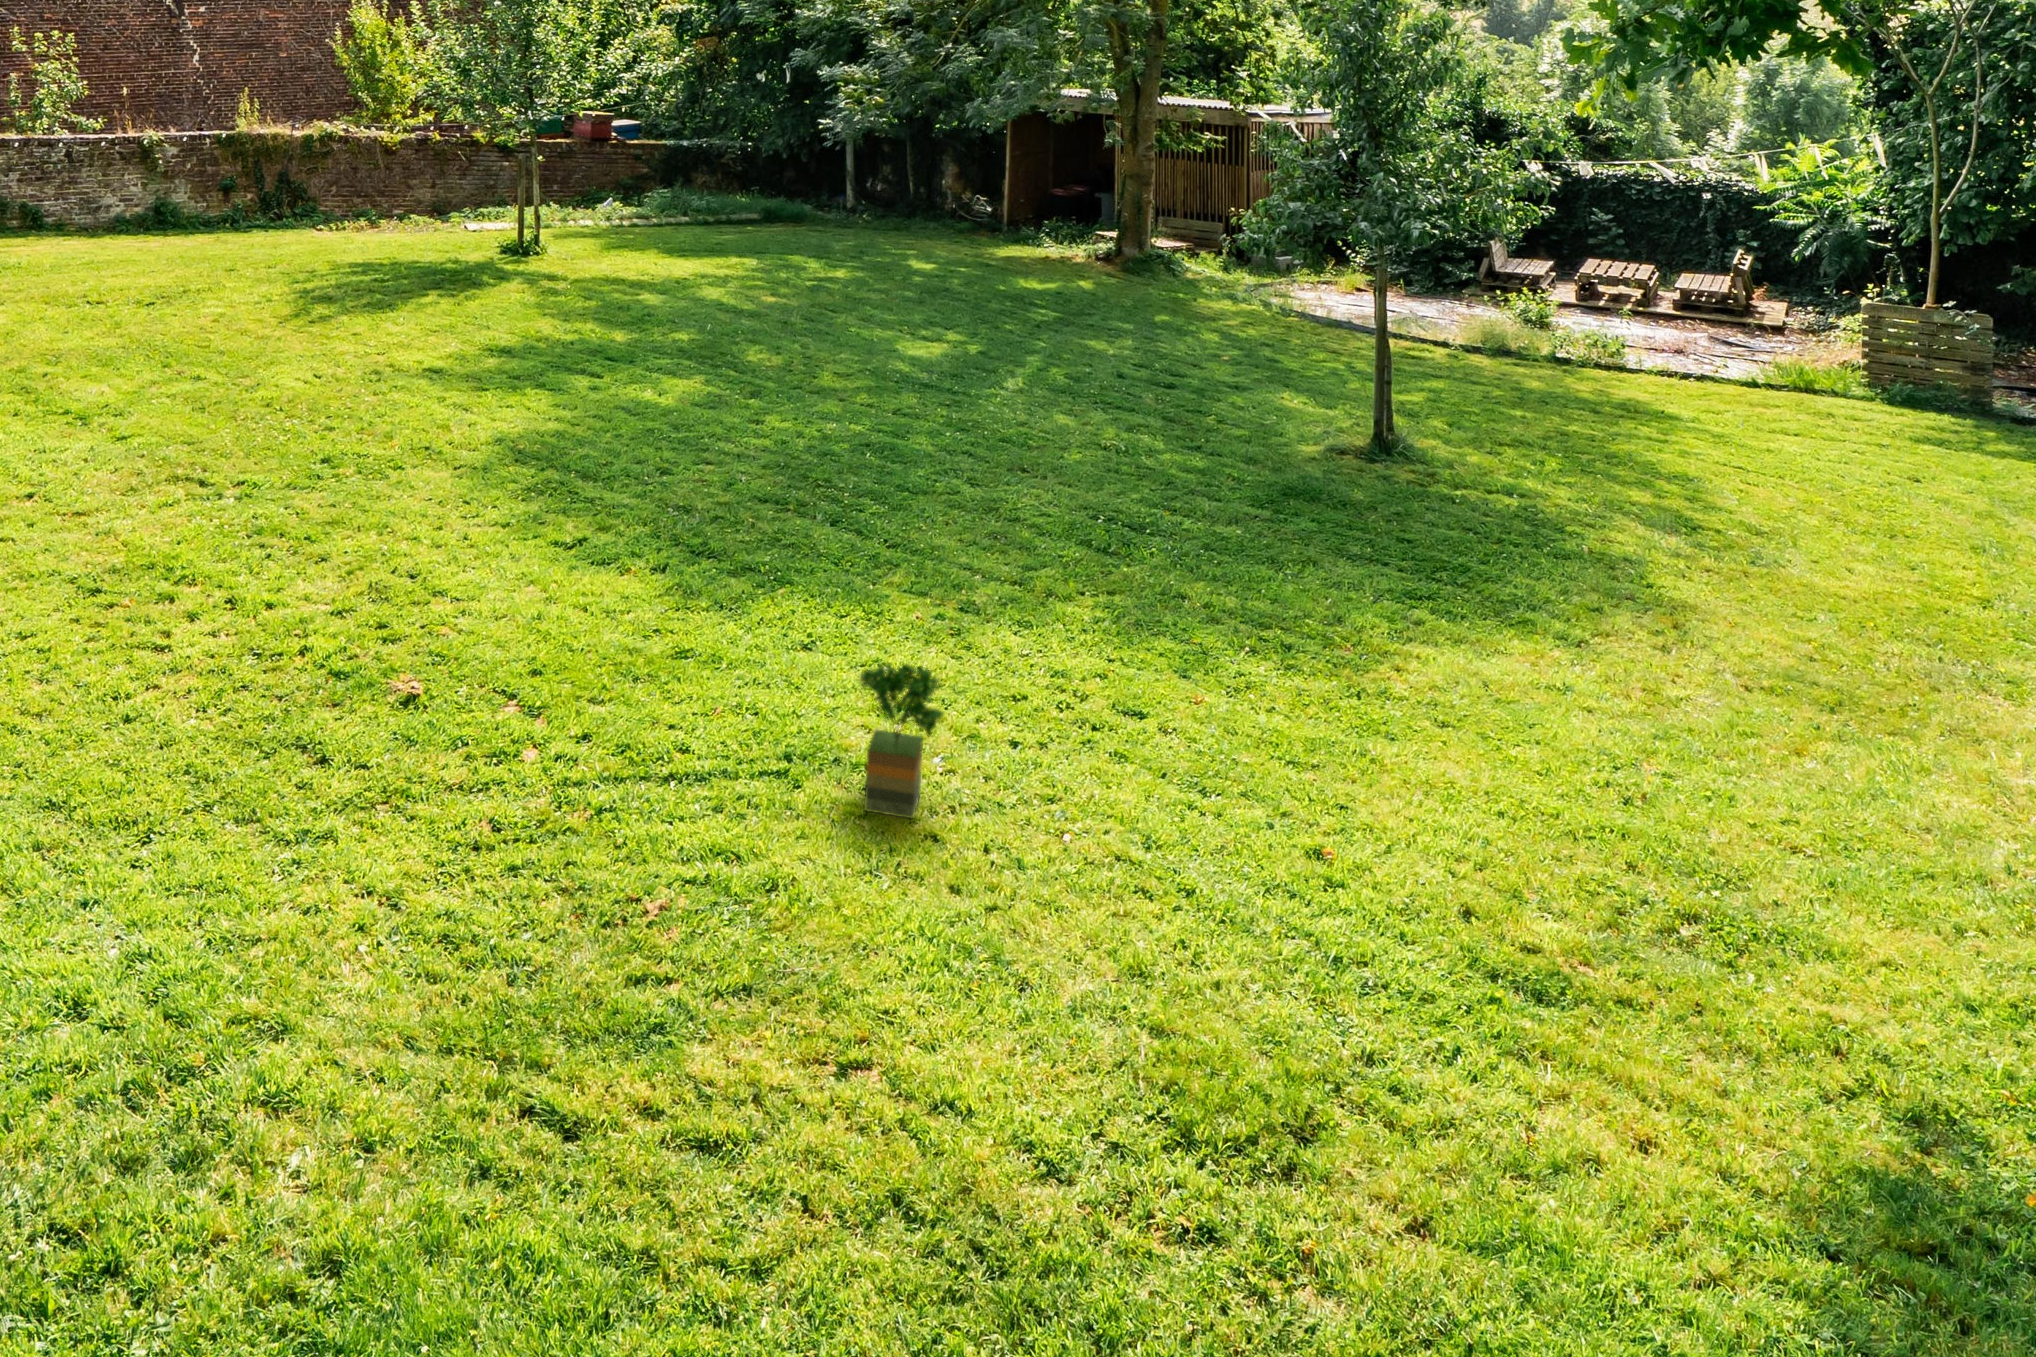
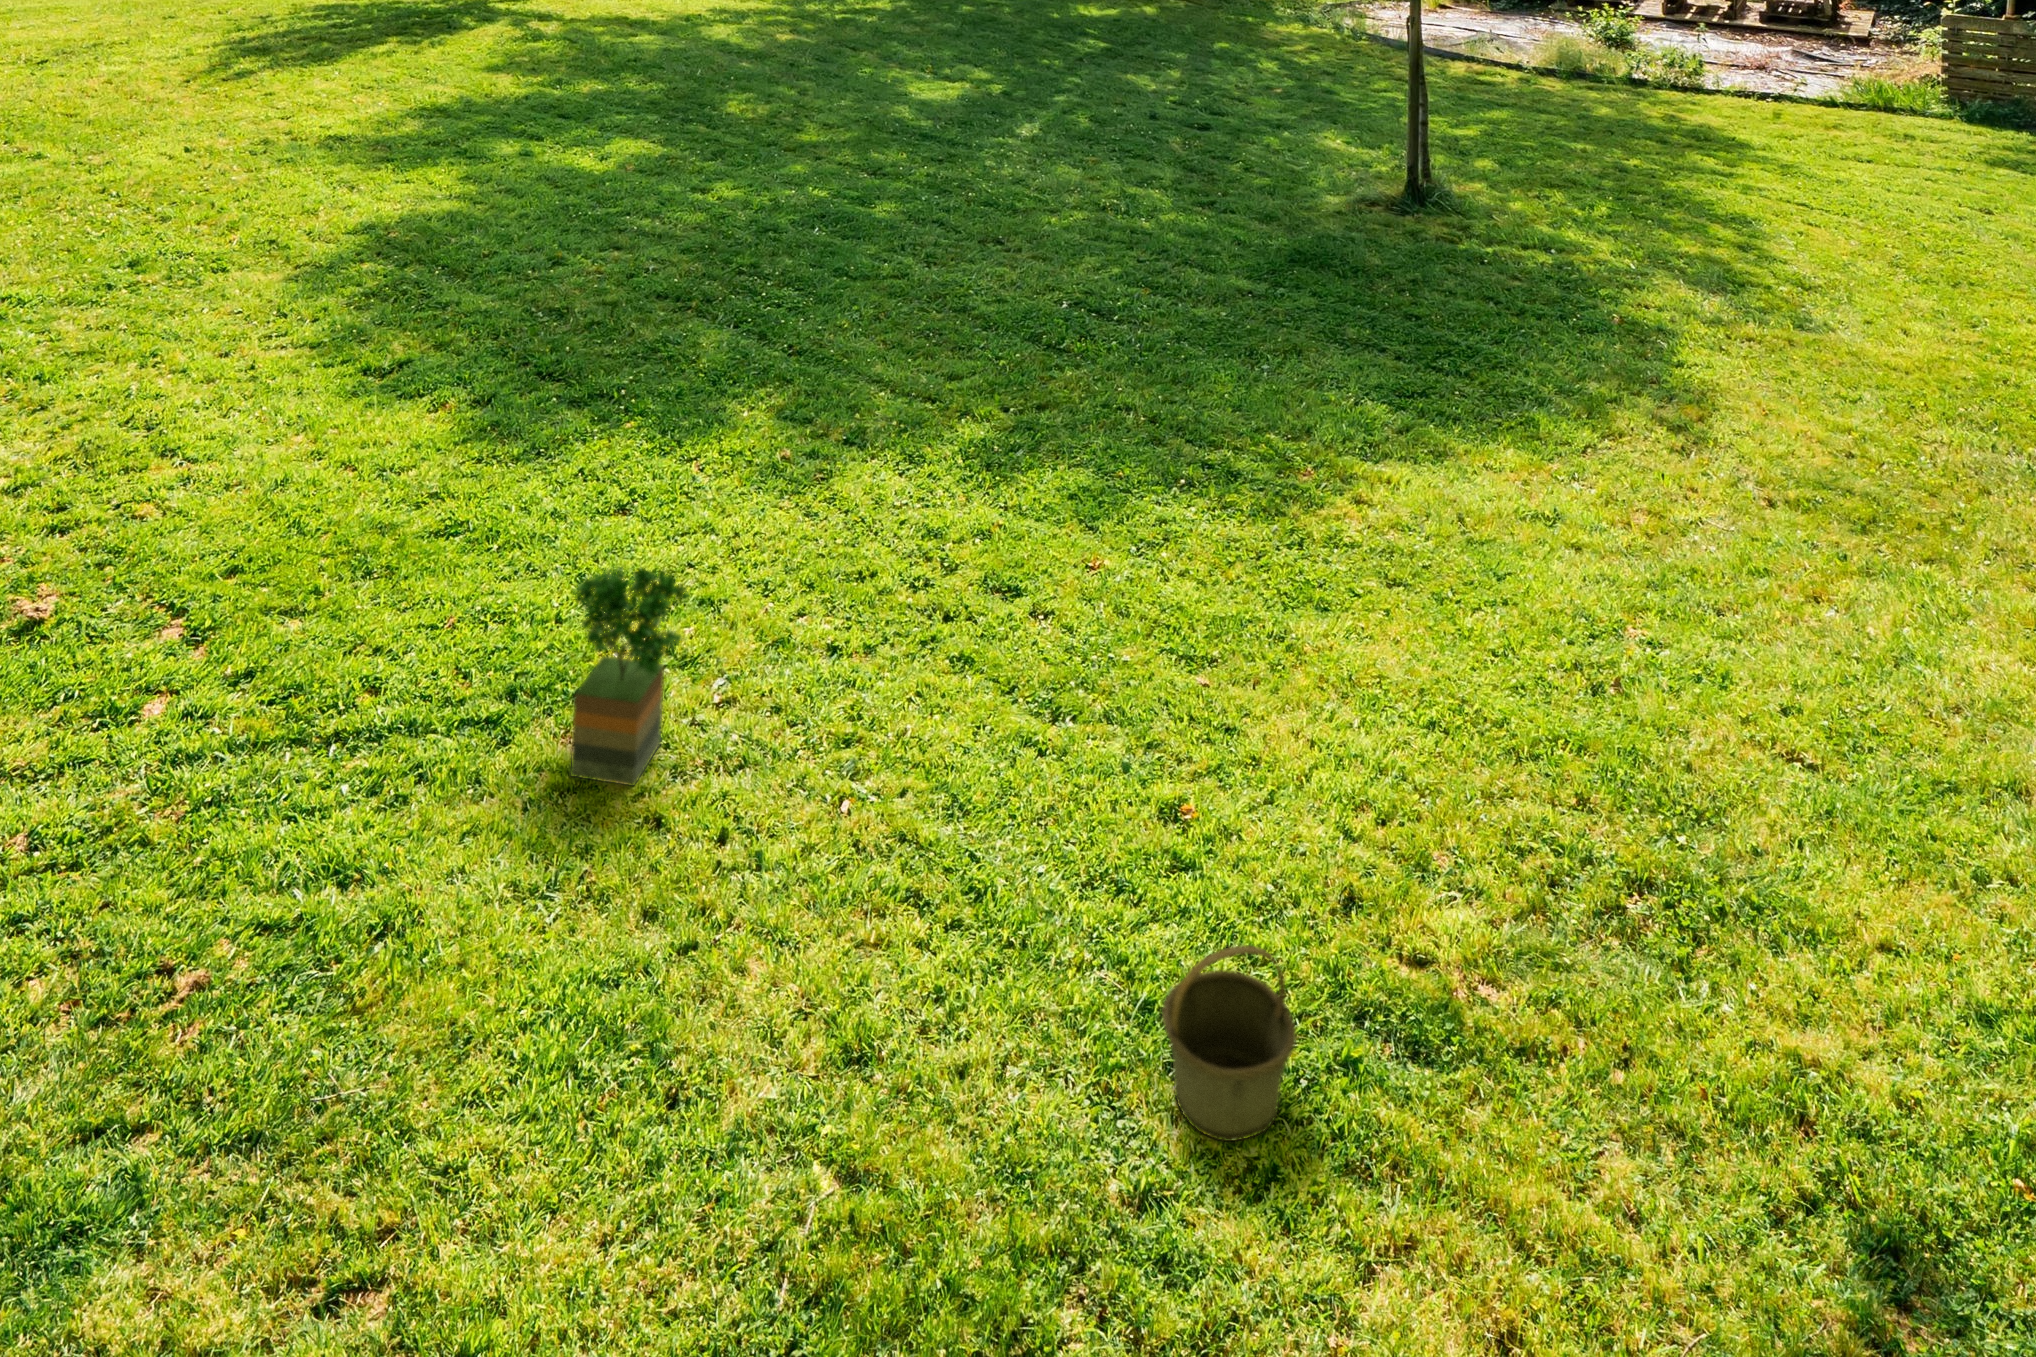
basket: none [1365,906,1467,1032] -> present [1162,945,1297,1141]

